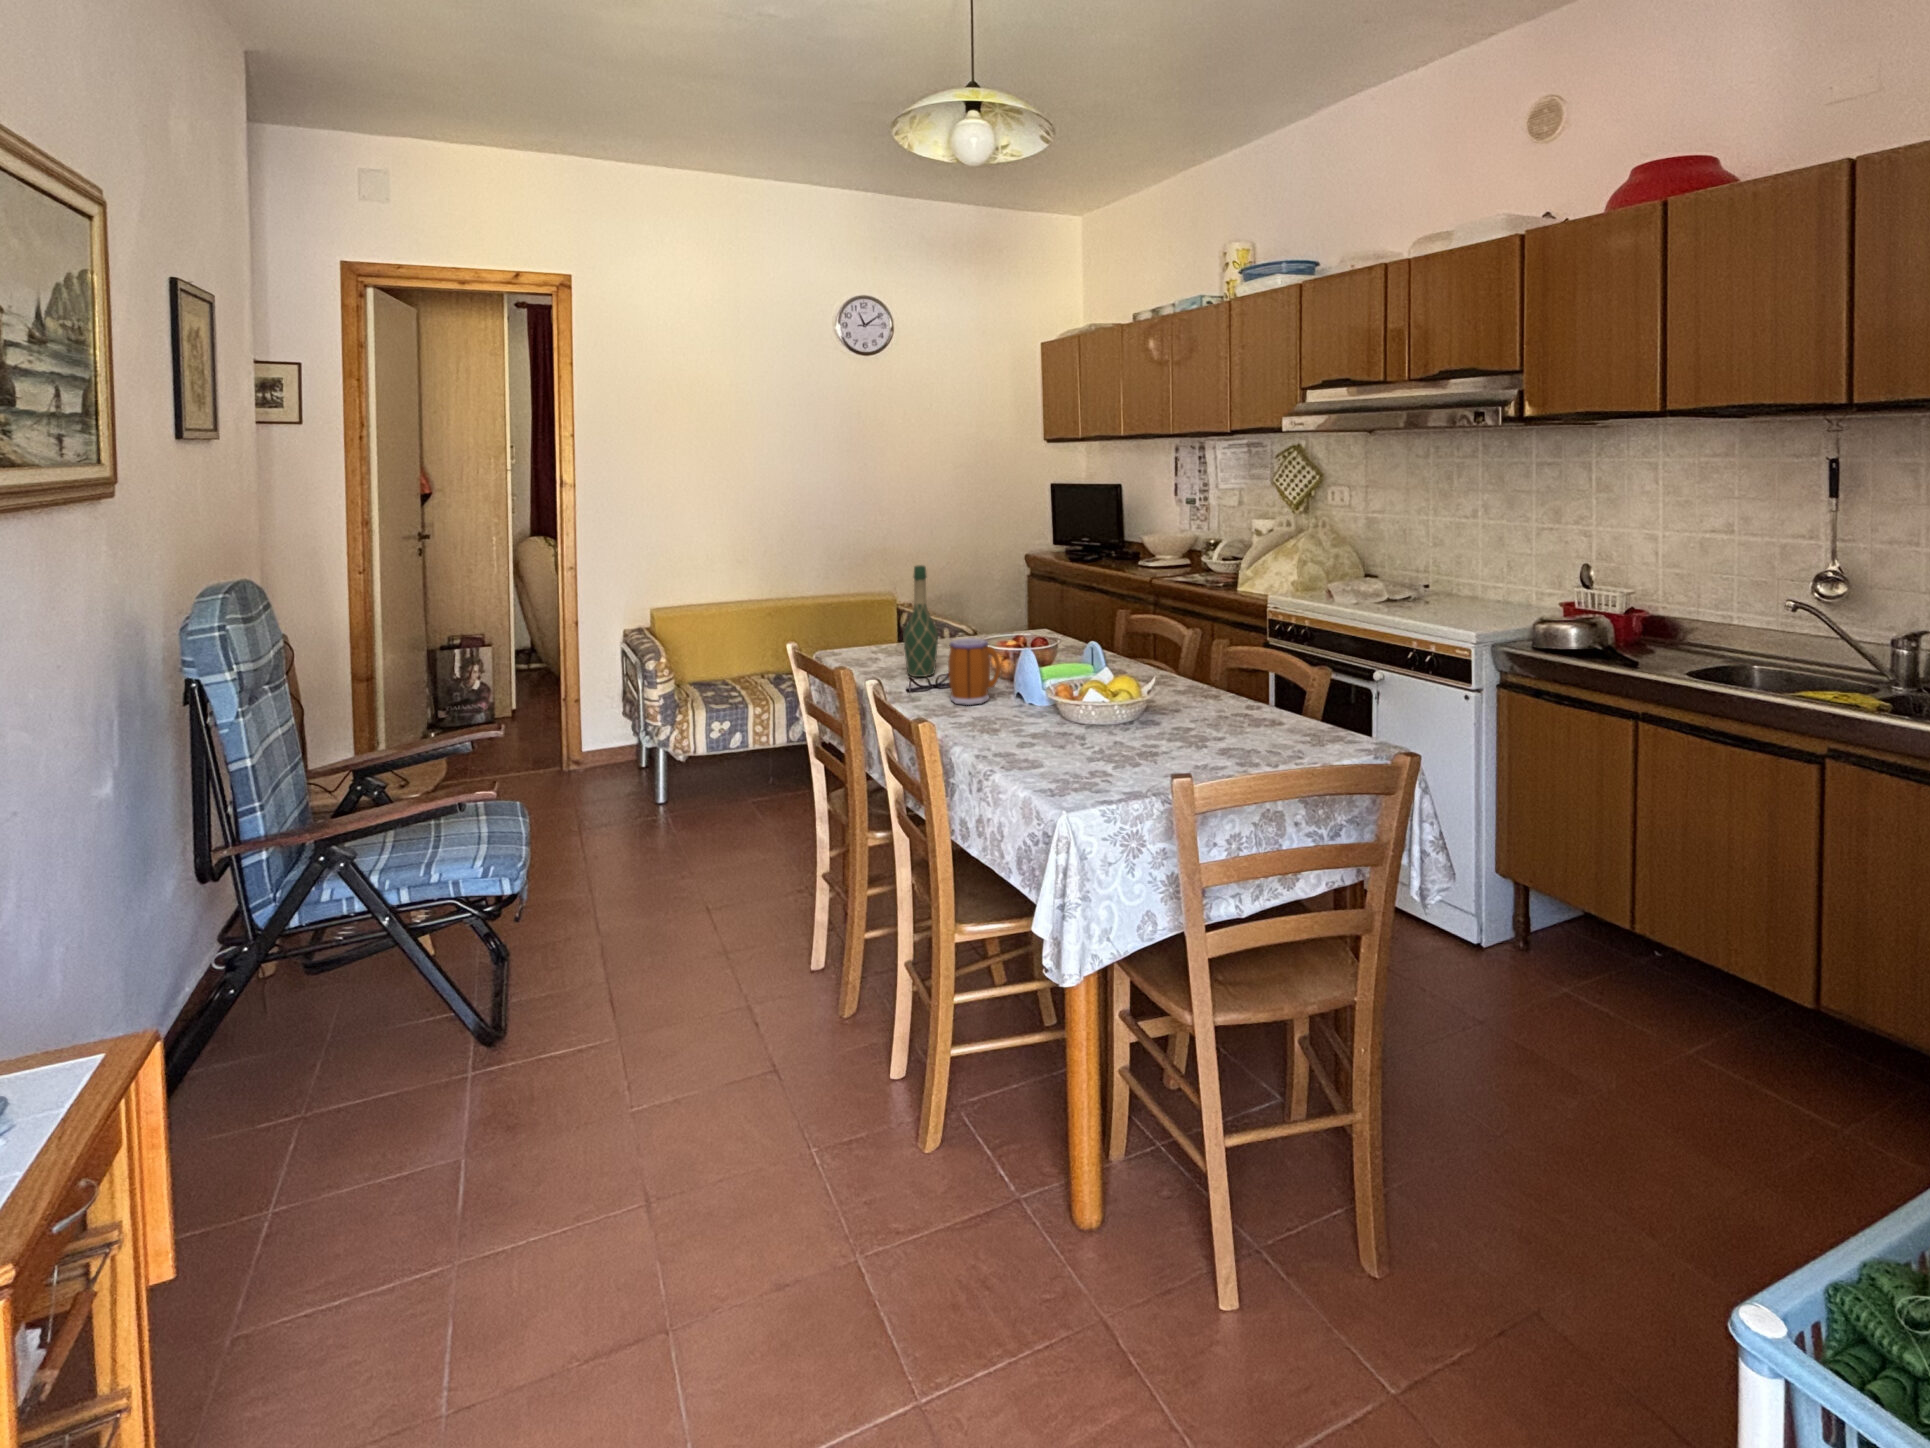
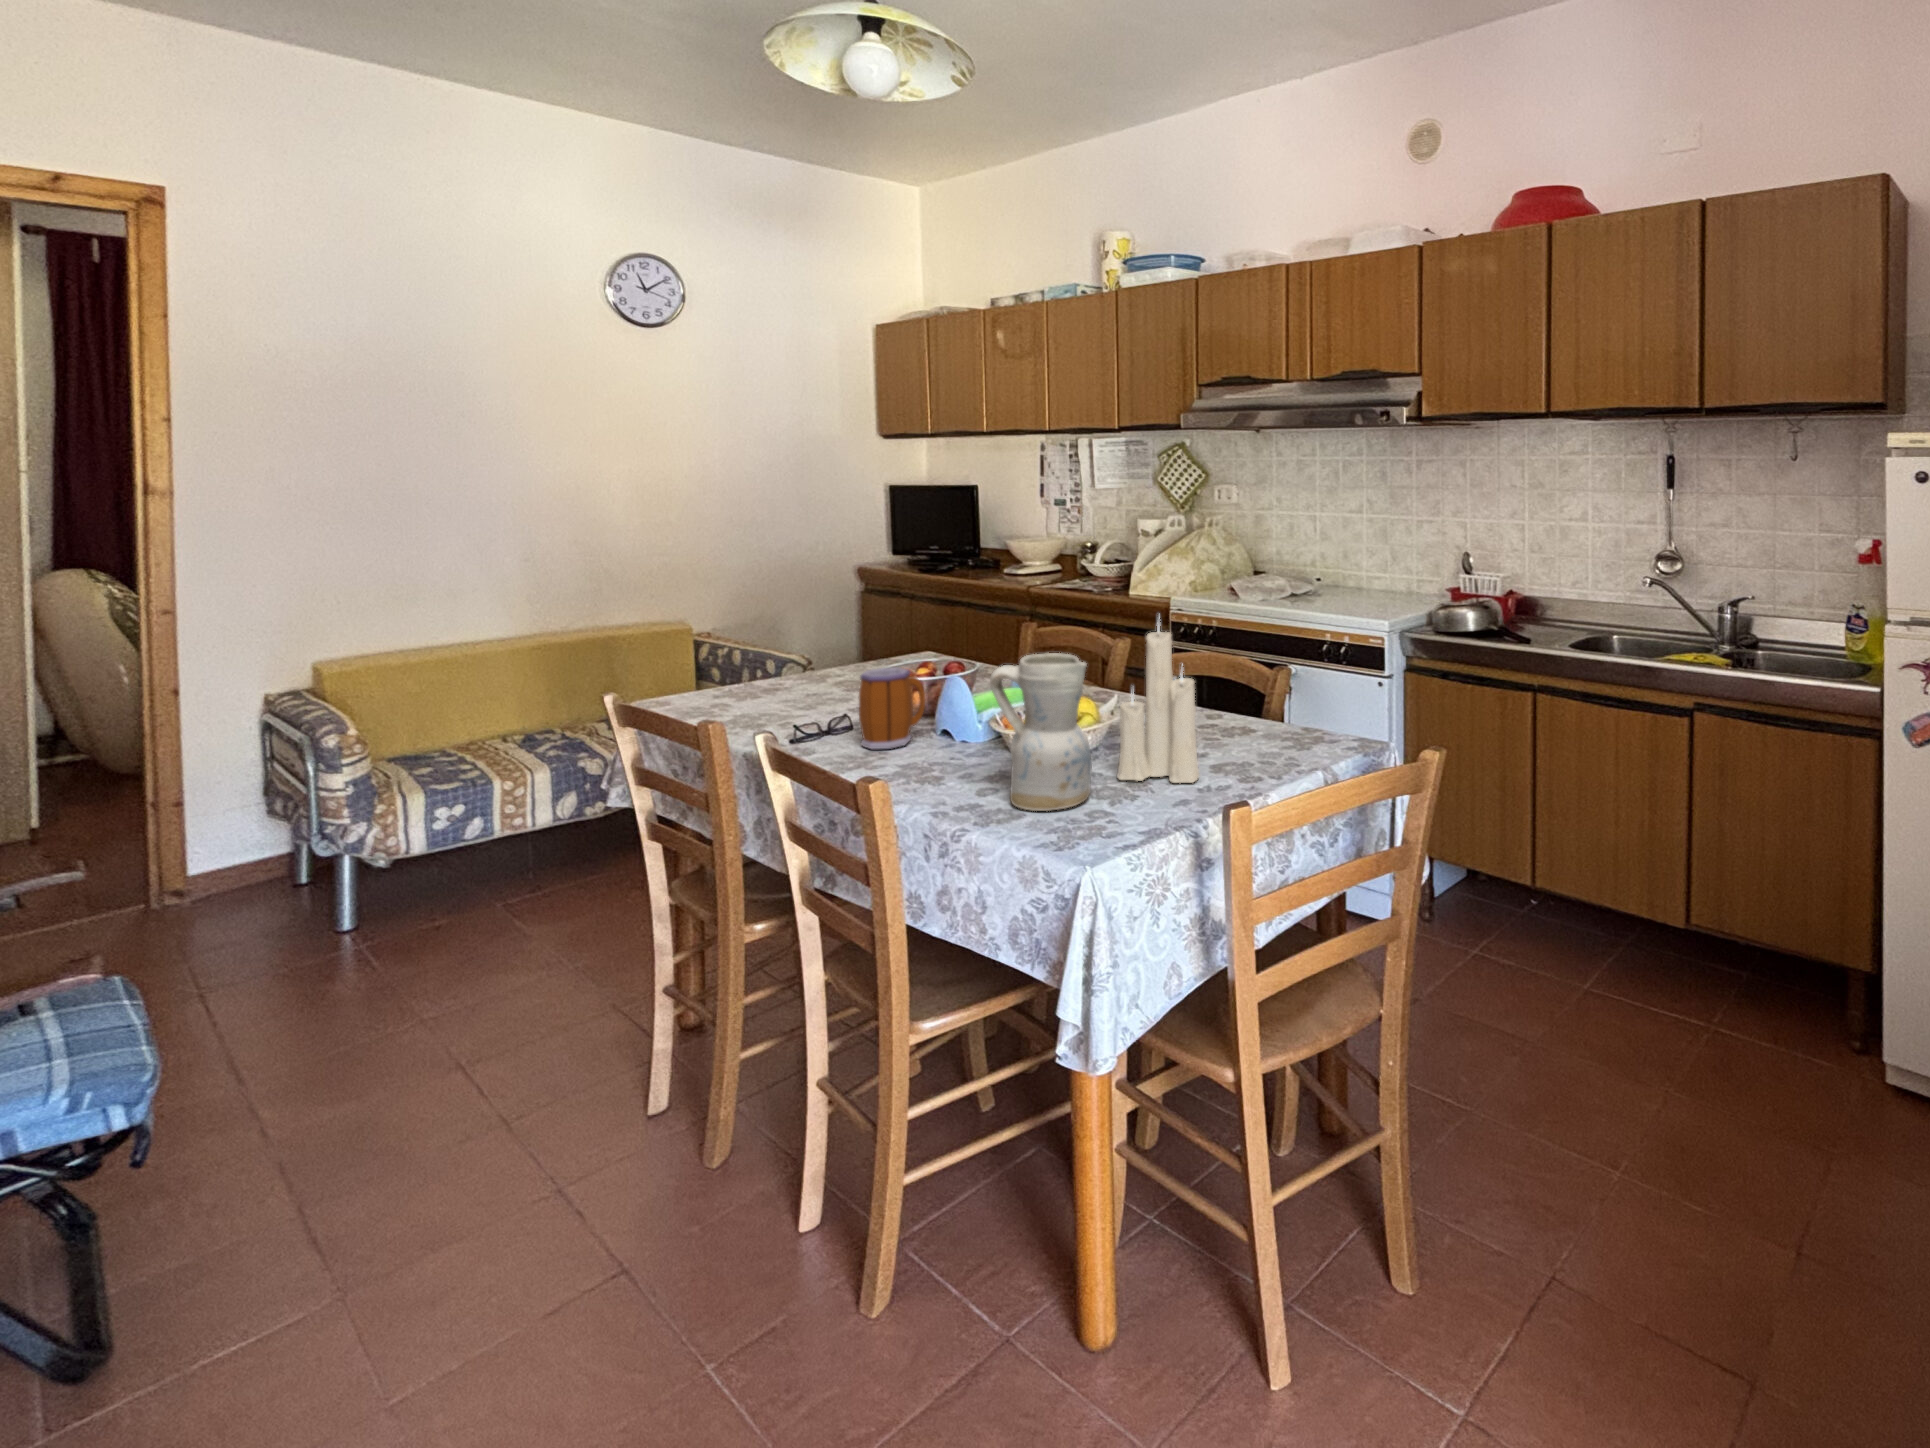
wine bottle: present [903,565,938,677] -> none [779,582,827,721]
candle: none [1134,597,1206,760] -> present [1117,623,1200,783]
ceramic pitcher: none [1021,634,1104,767] -> present [990,653,1092,811]

